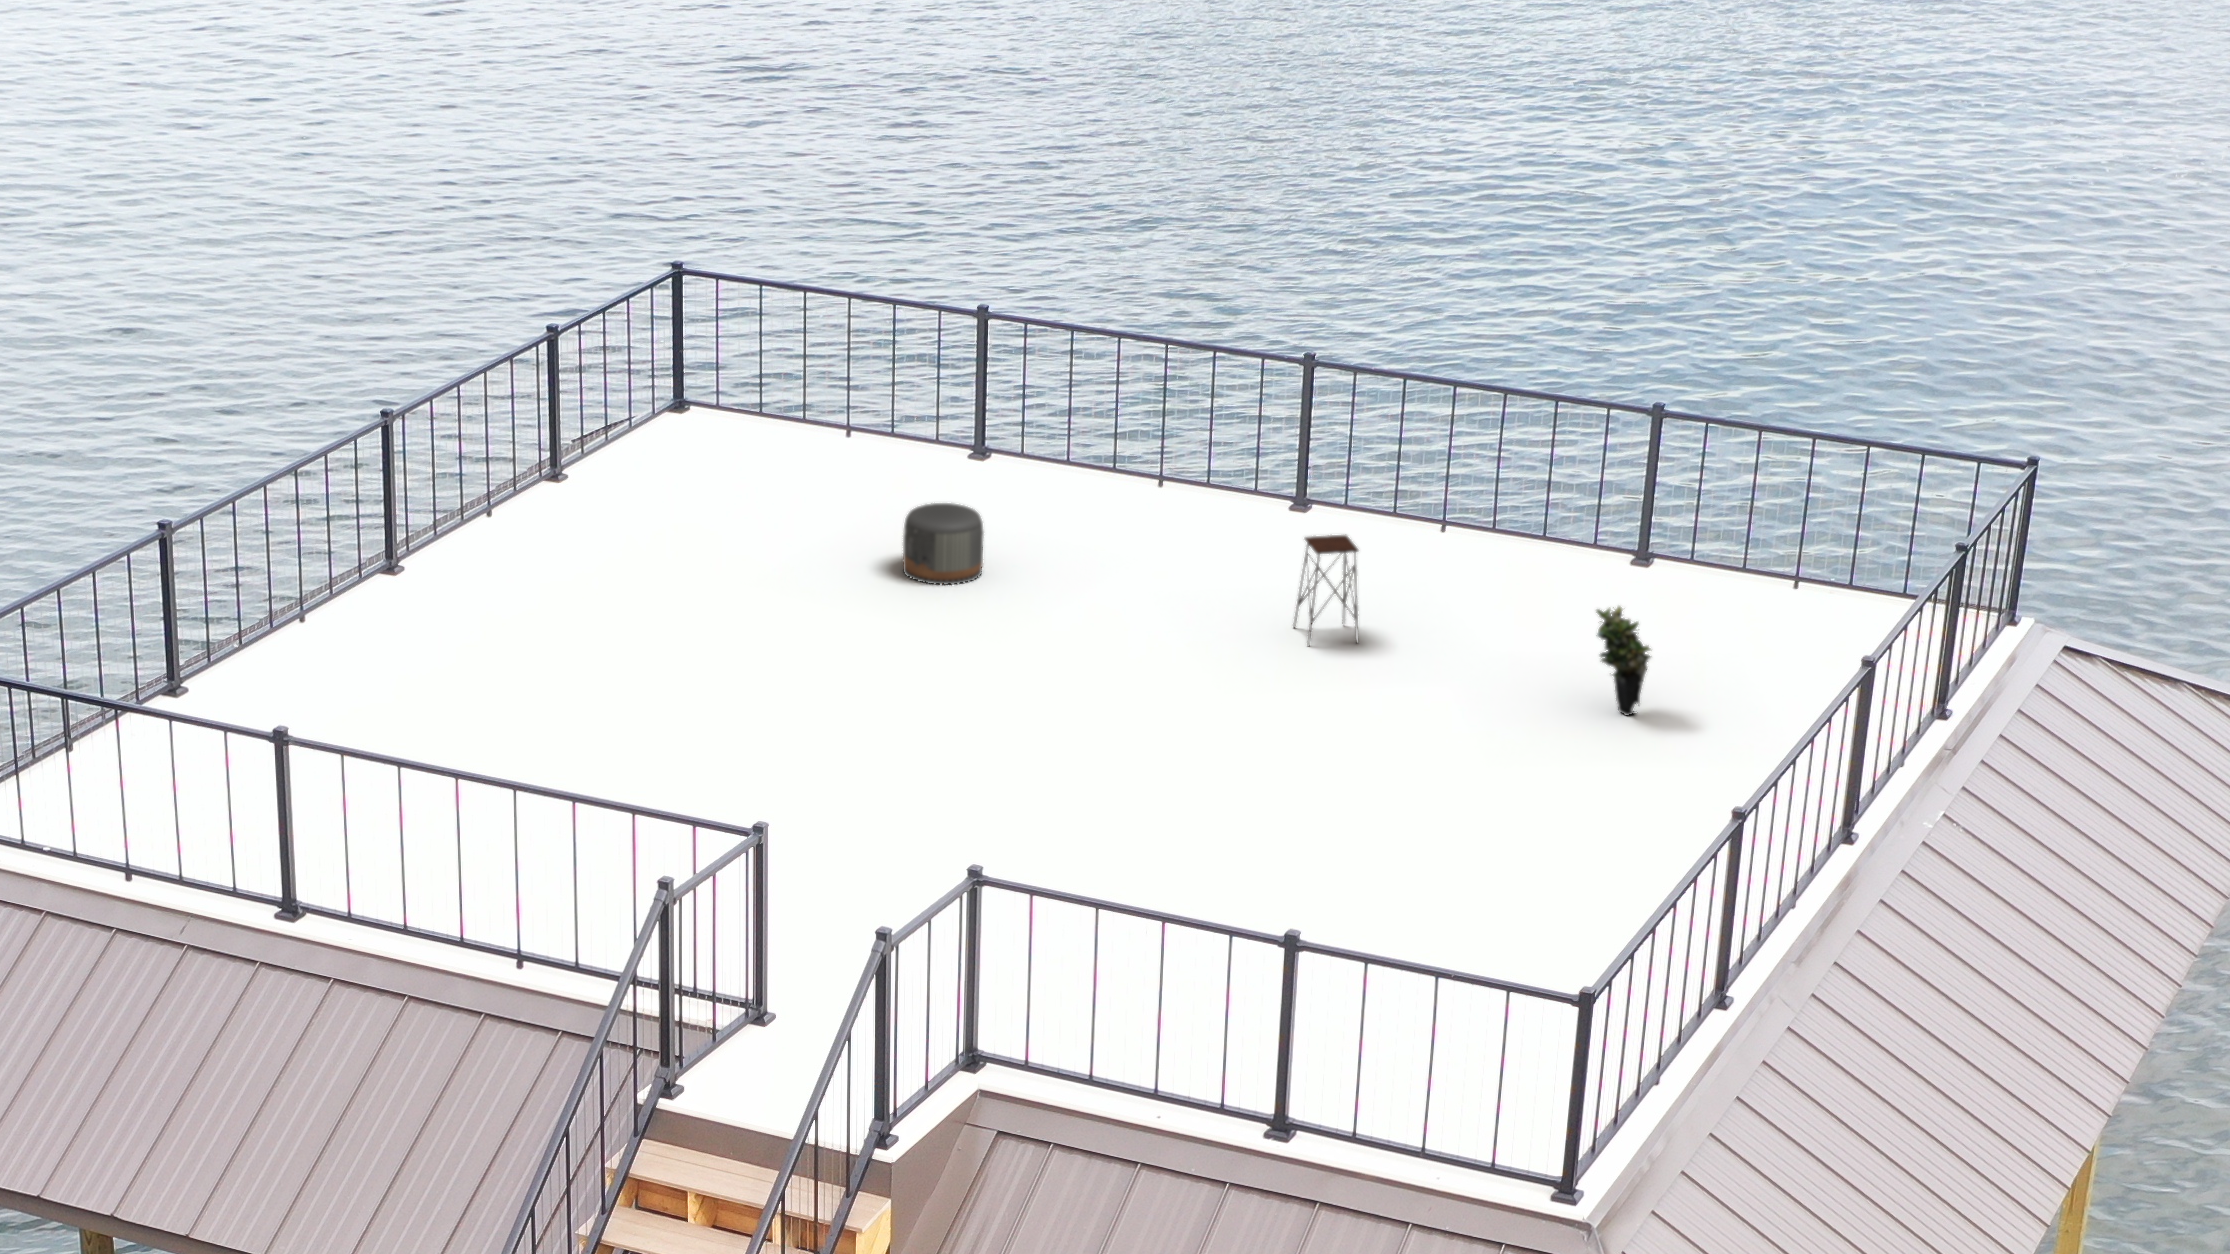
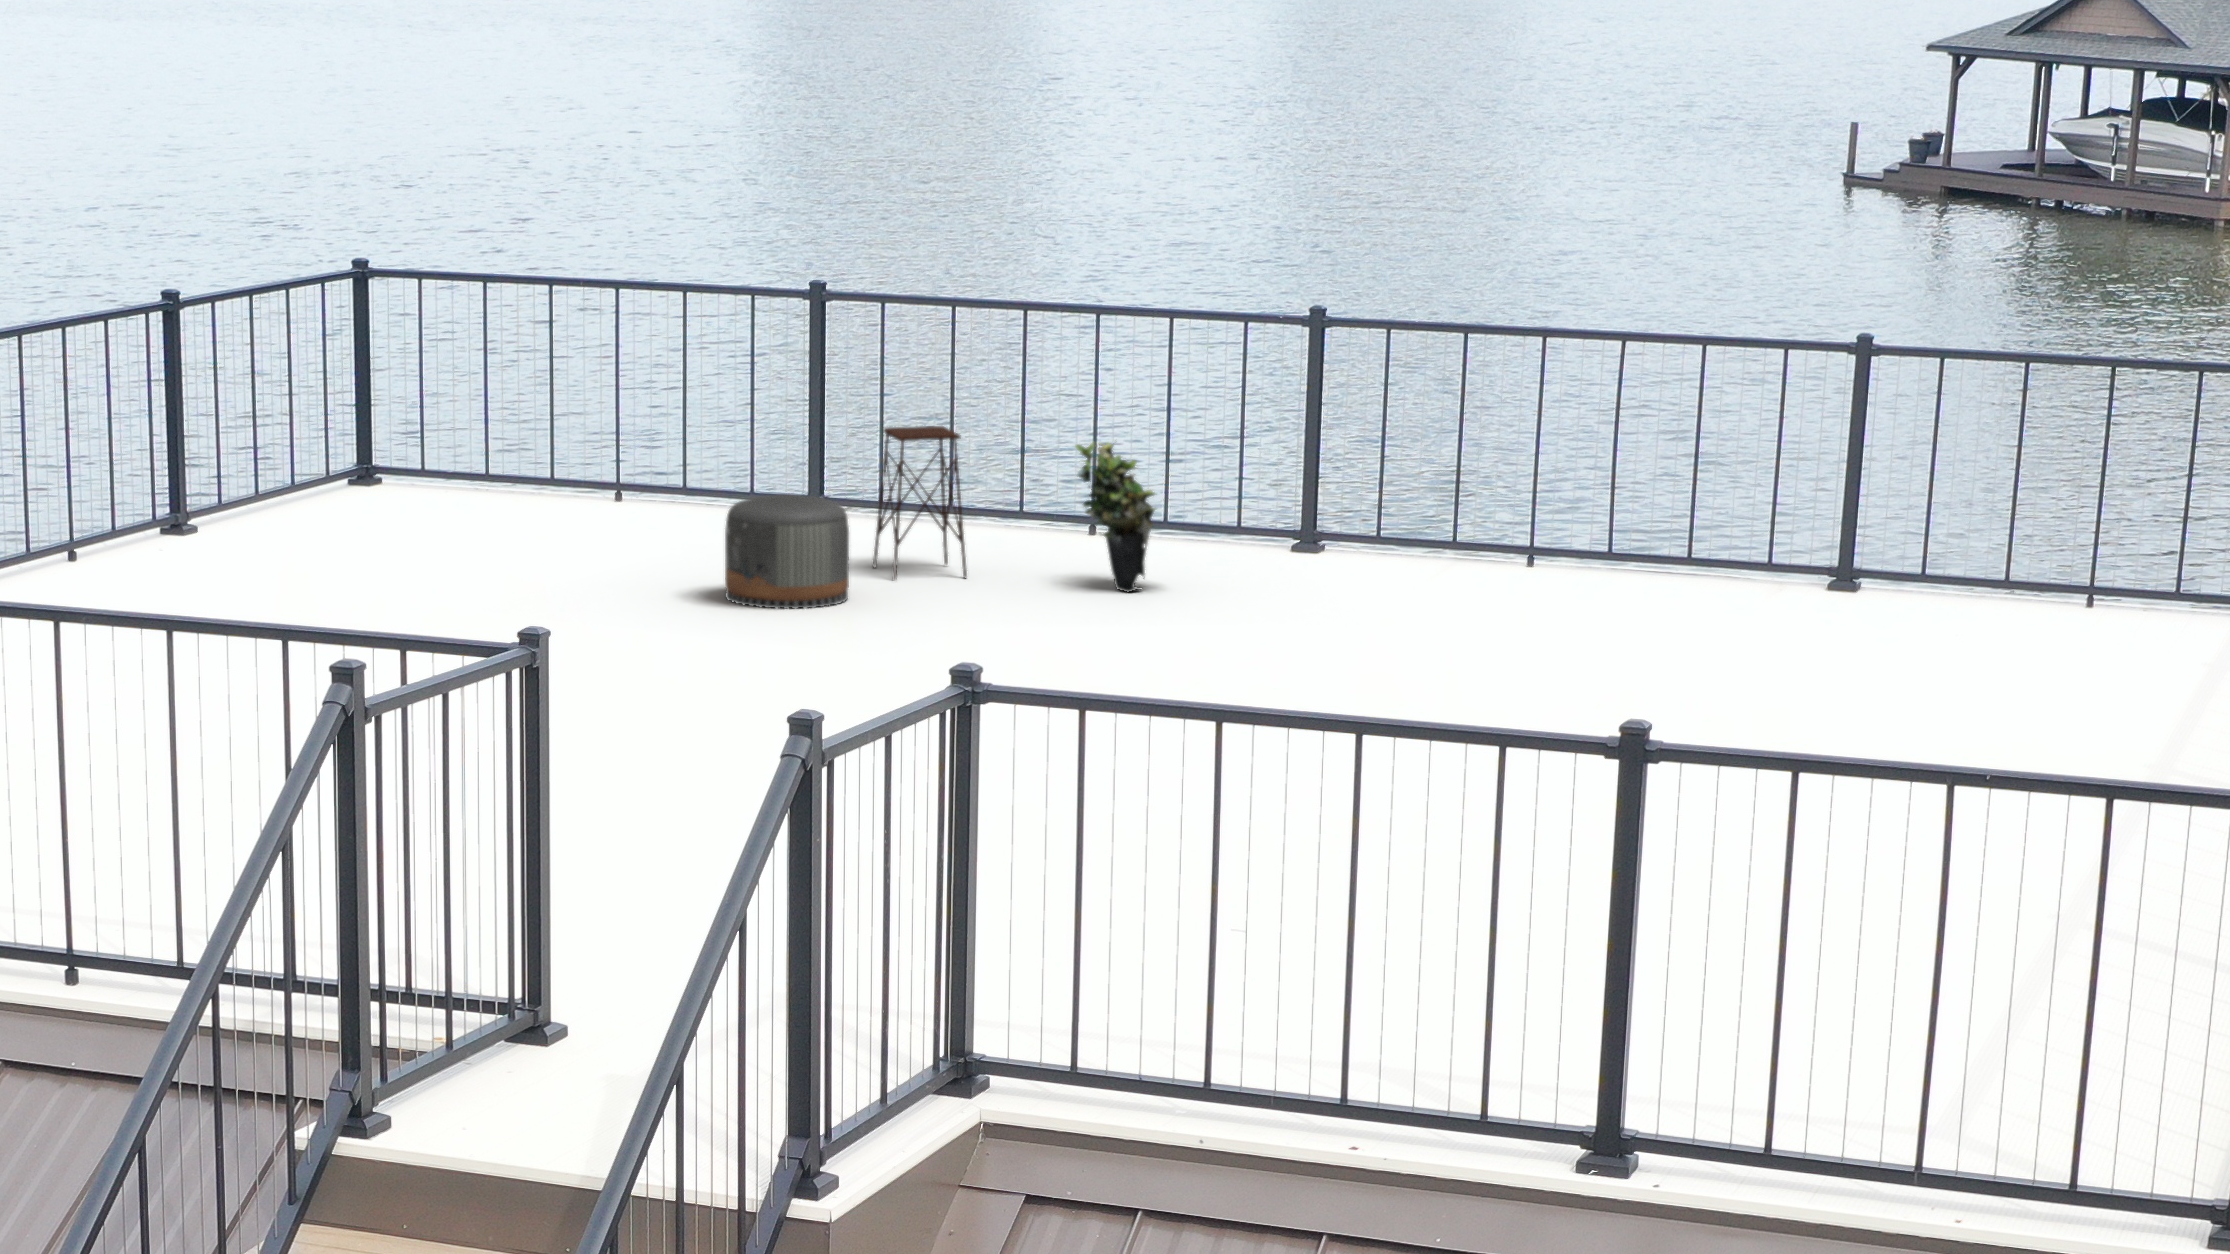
side table: present [1294,535,1358,645] -> present [873,426,967,580]
potted plant: present [1596,606,1650,716] -> present [1076,441,1156,592]

